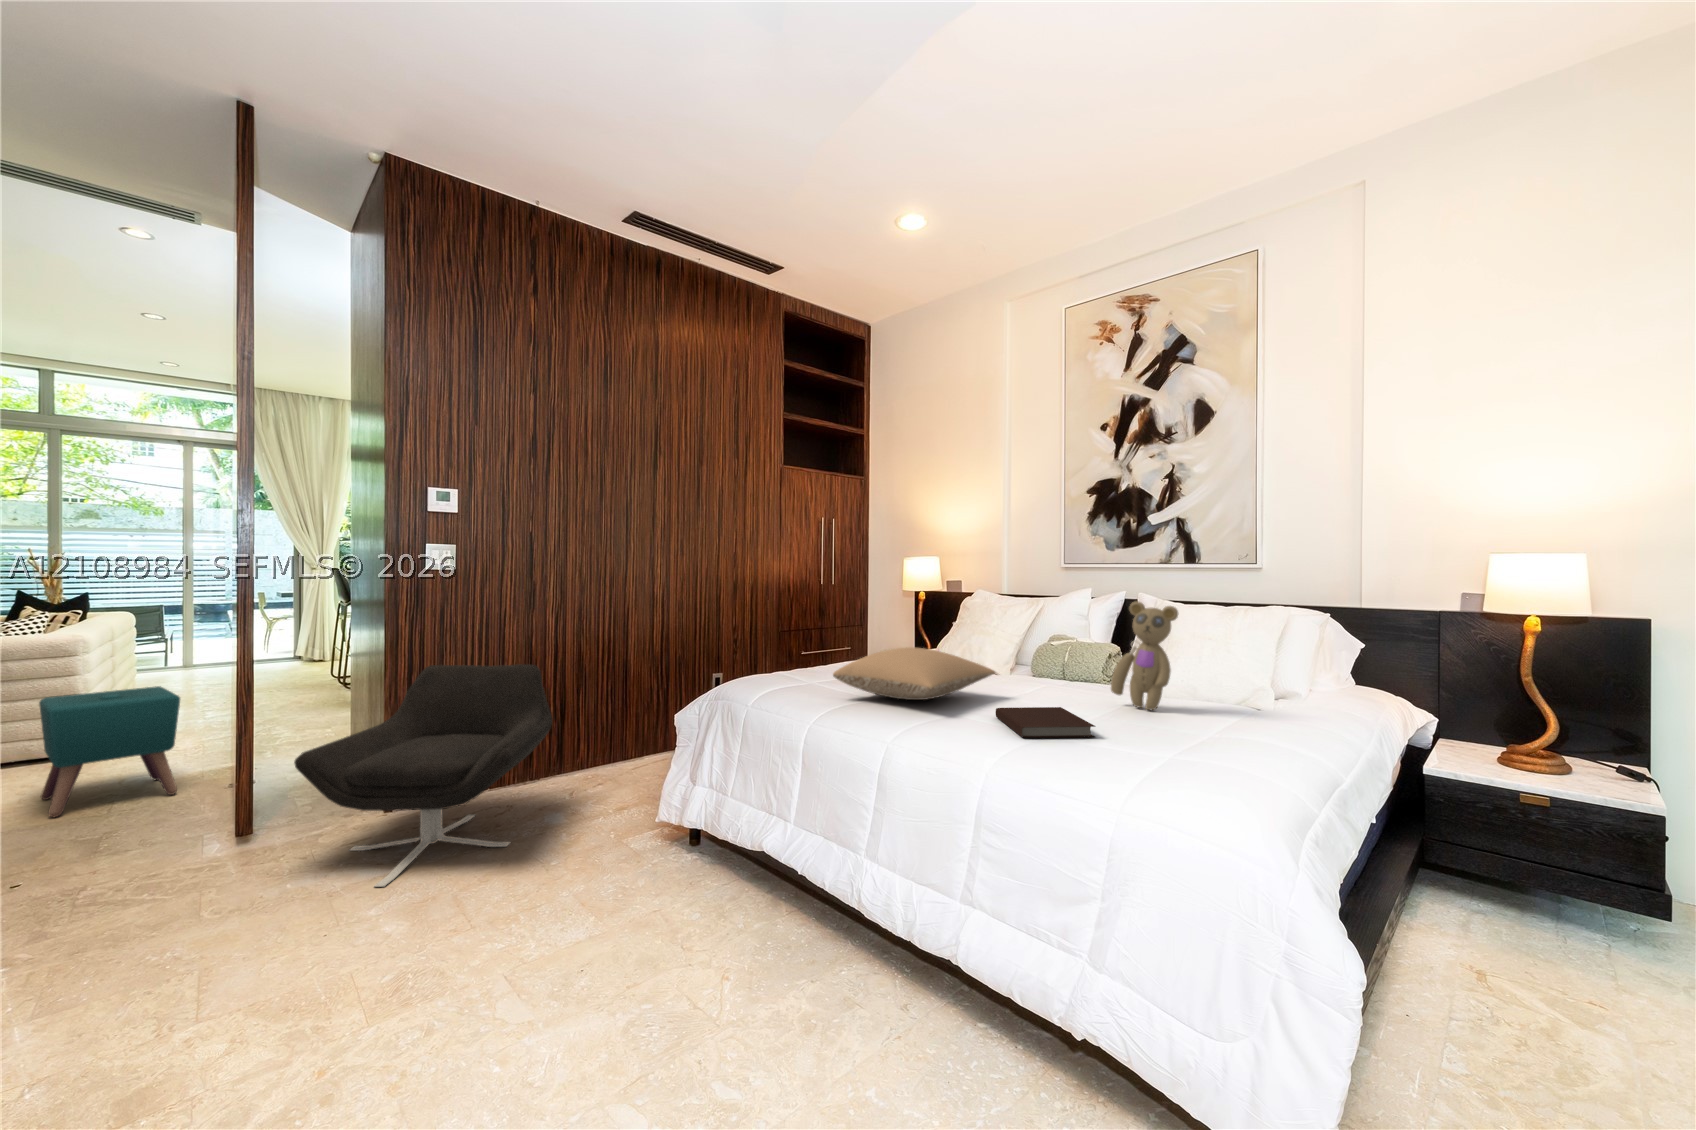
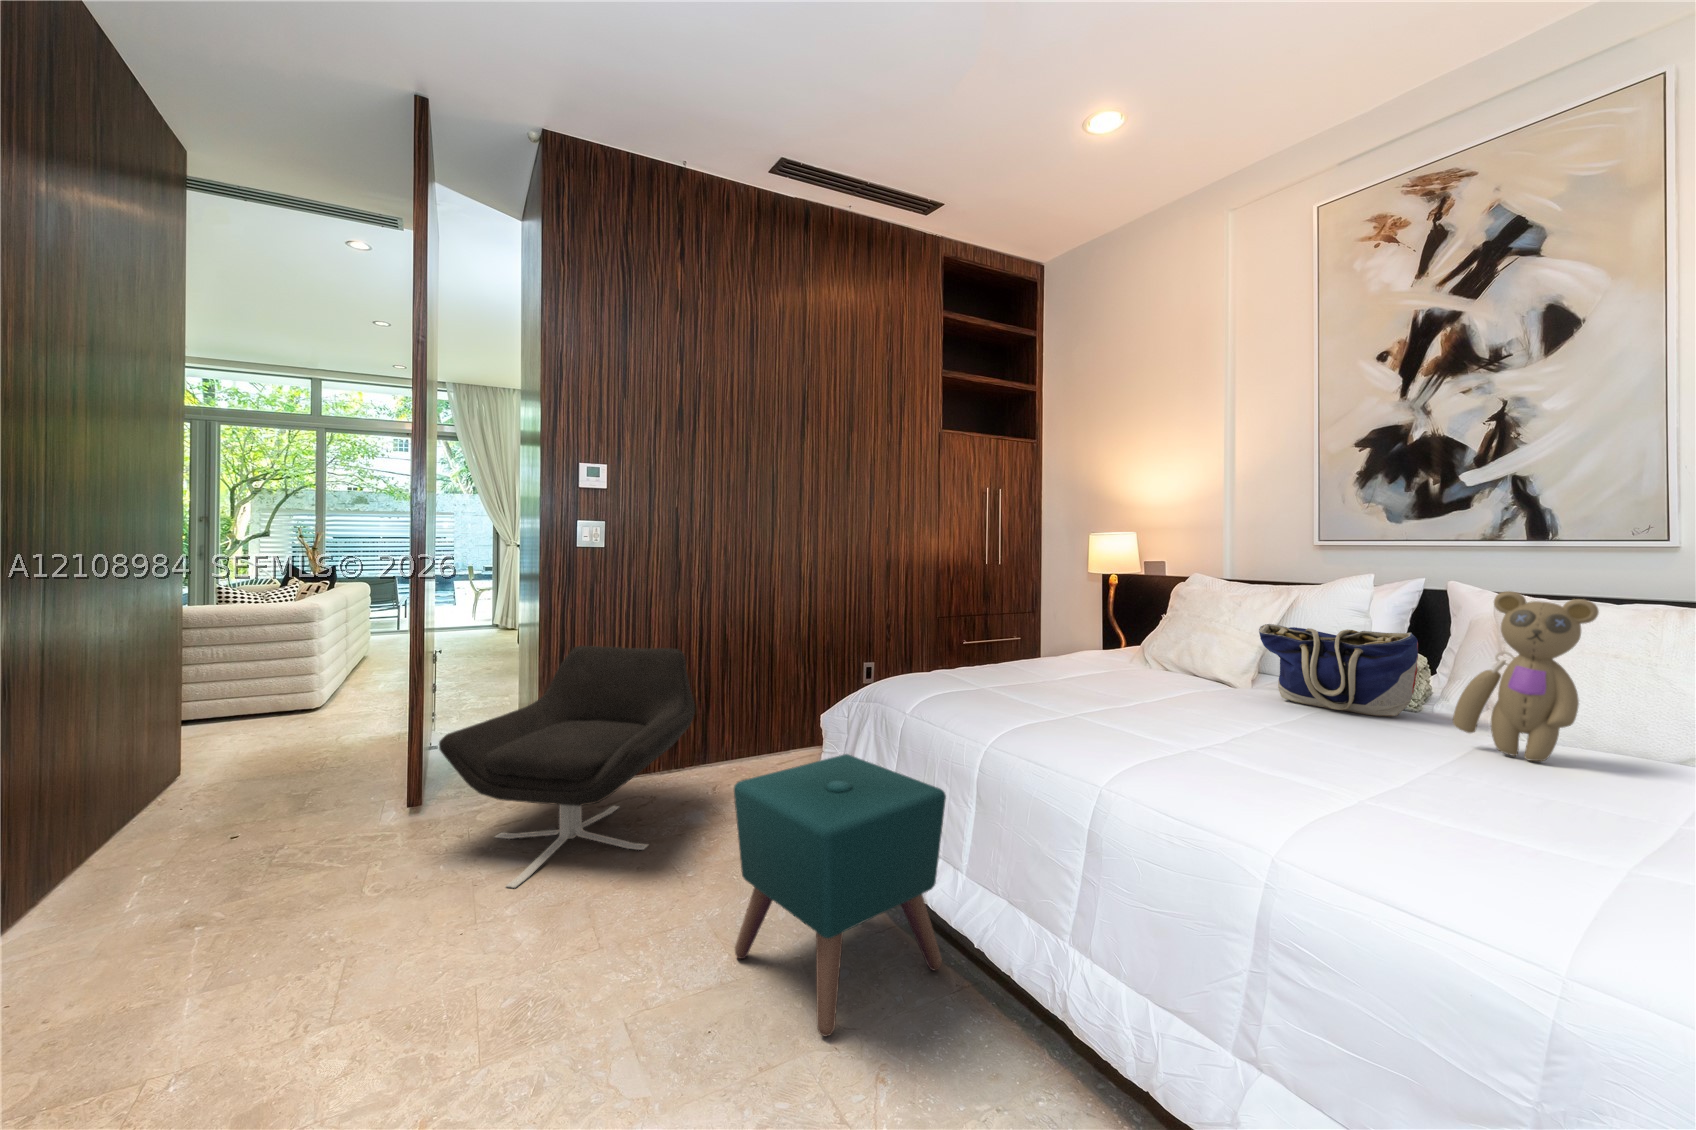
tote bag: none [1007,627,1101,690] -> present [1259,624,1418,716]
pillow: present [833,647,995,700] -> none [1020,649,1253,721]
ottoman: present [39,686,180,817] -> present [734,754,946,1036]
notebook: present [996,707,1095,738] -> none [1272,744,1478,812]

